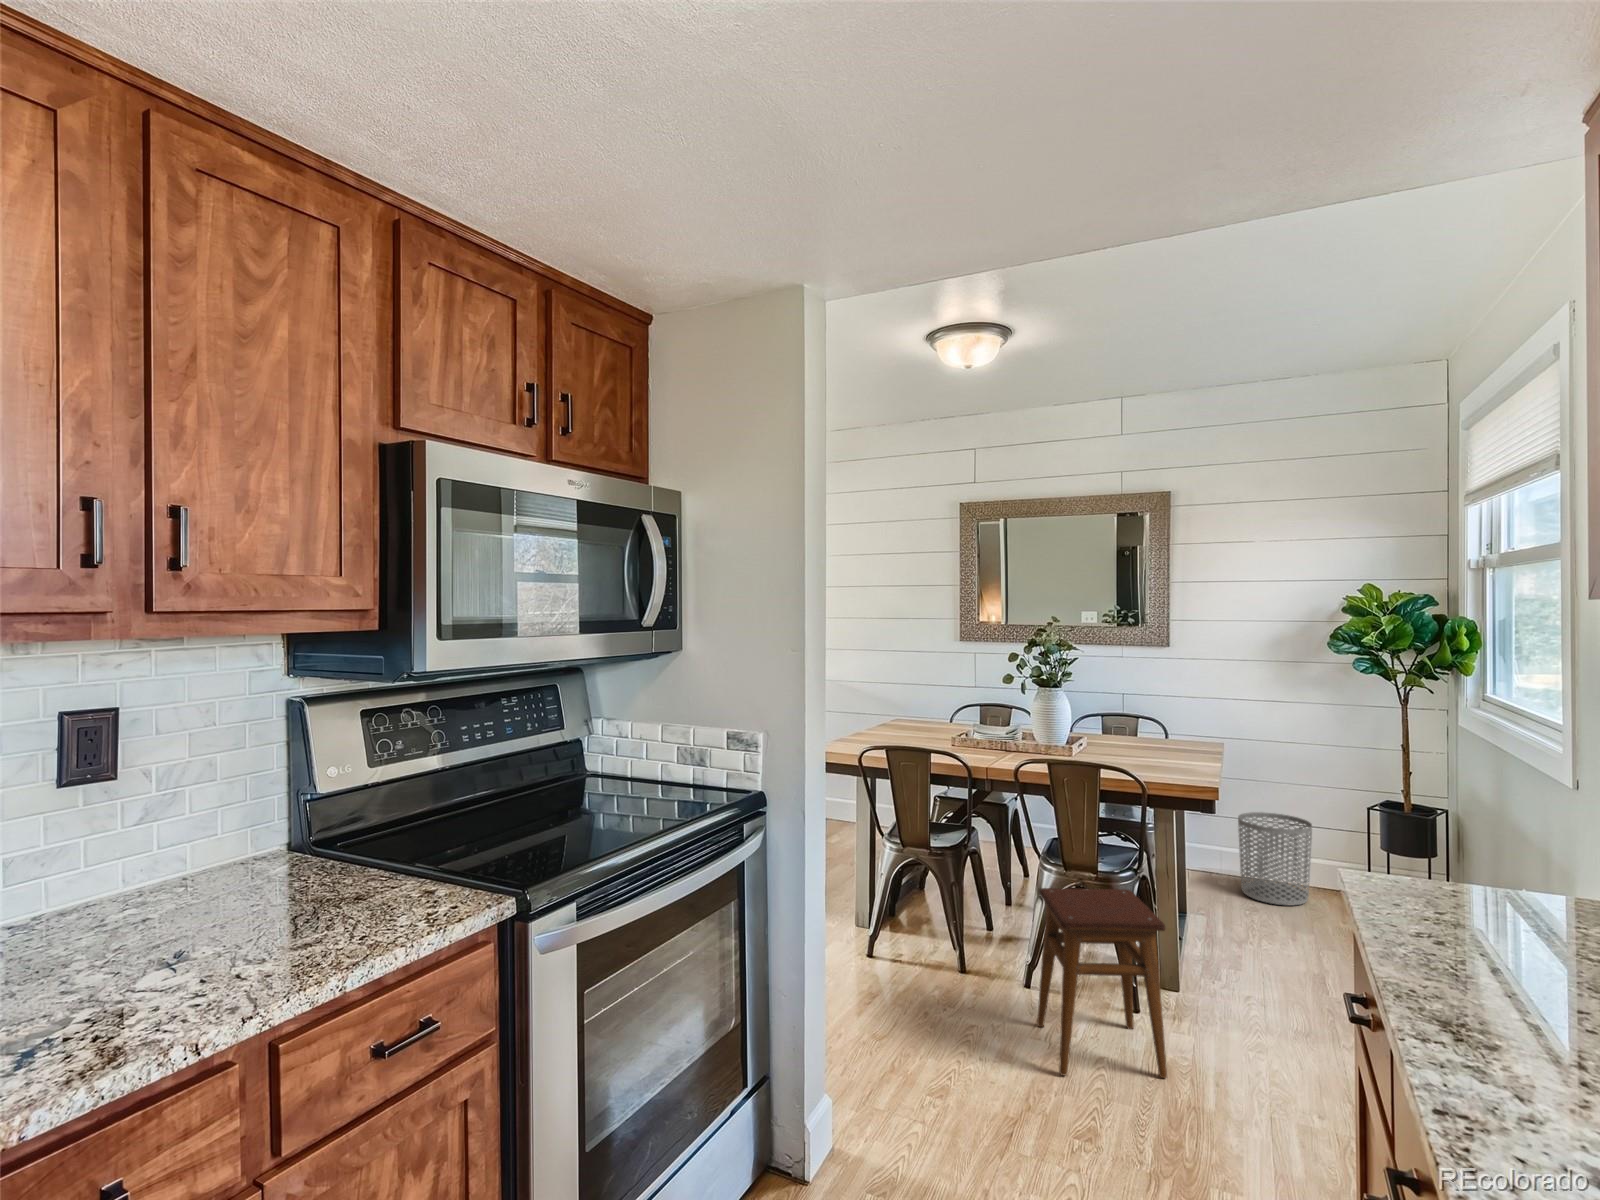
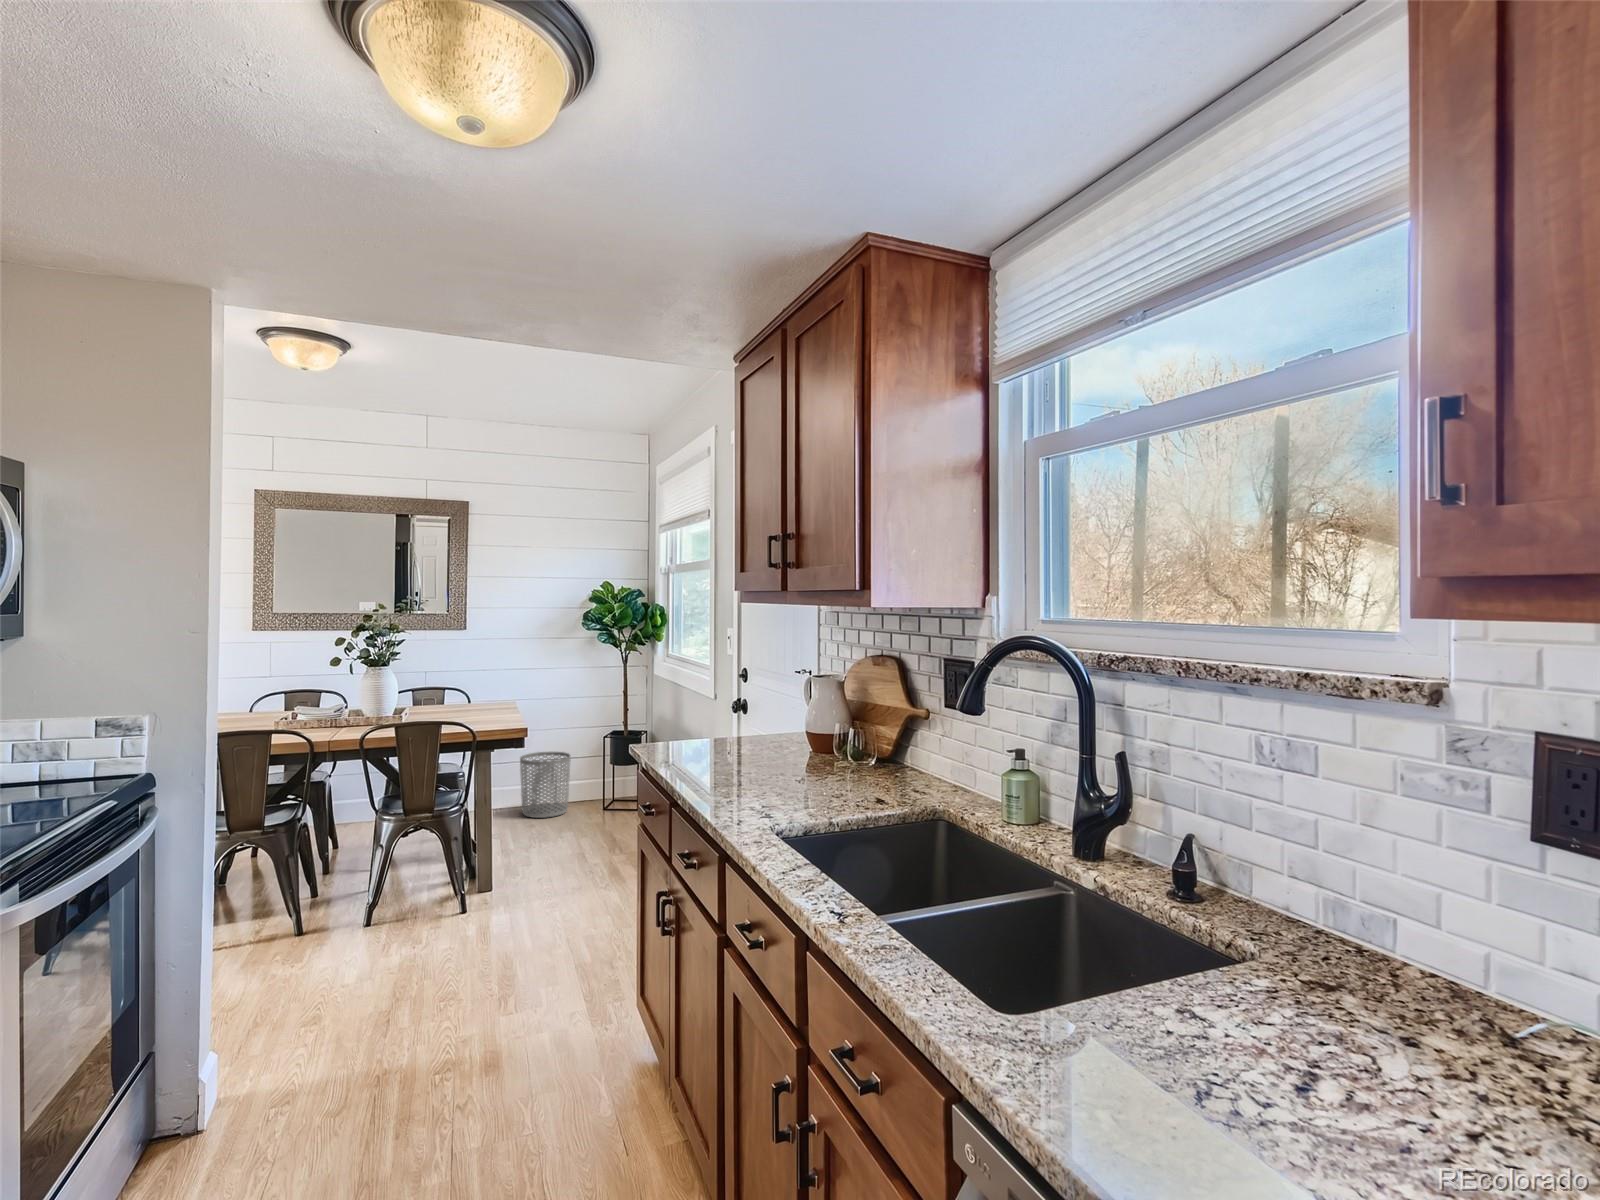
stool: present [1037,888,1167,1078] -> none [387,816,498,969]

